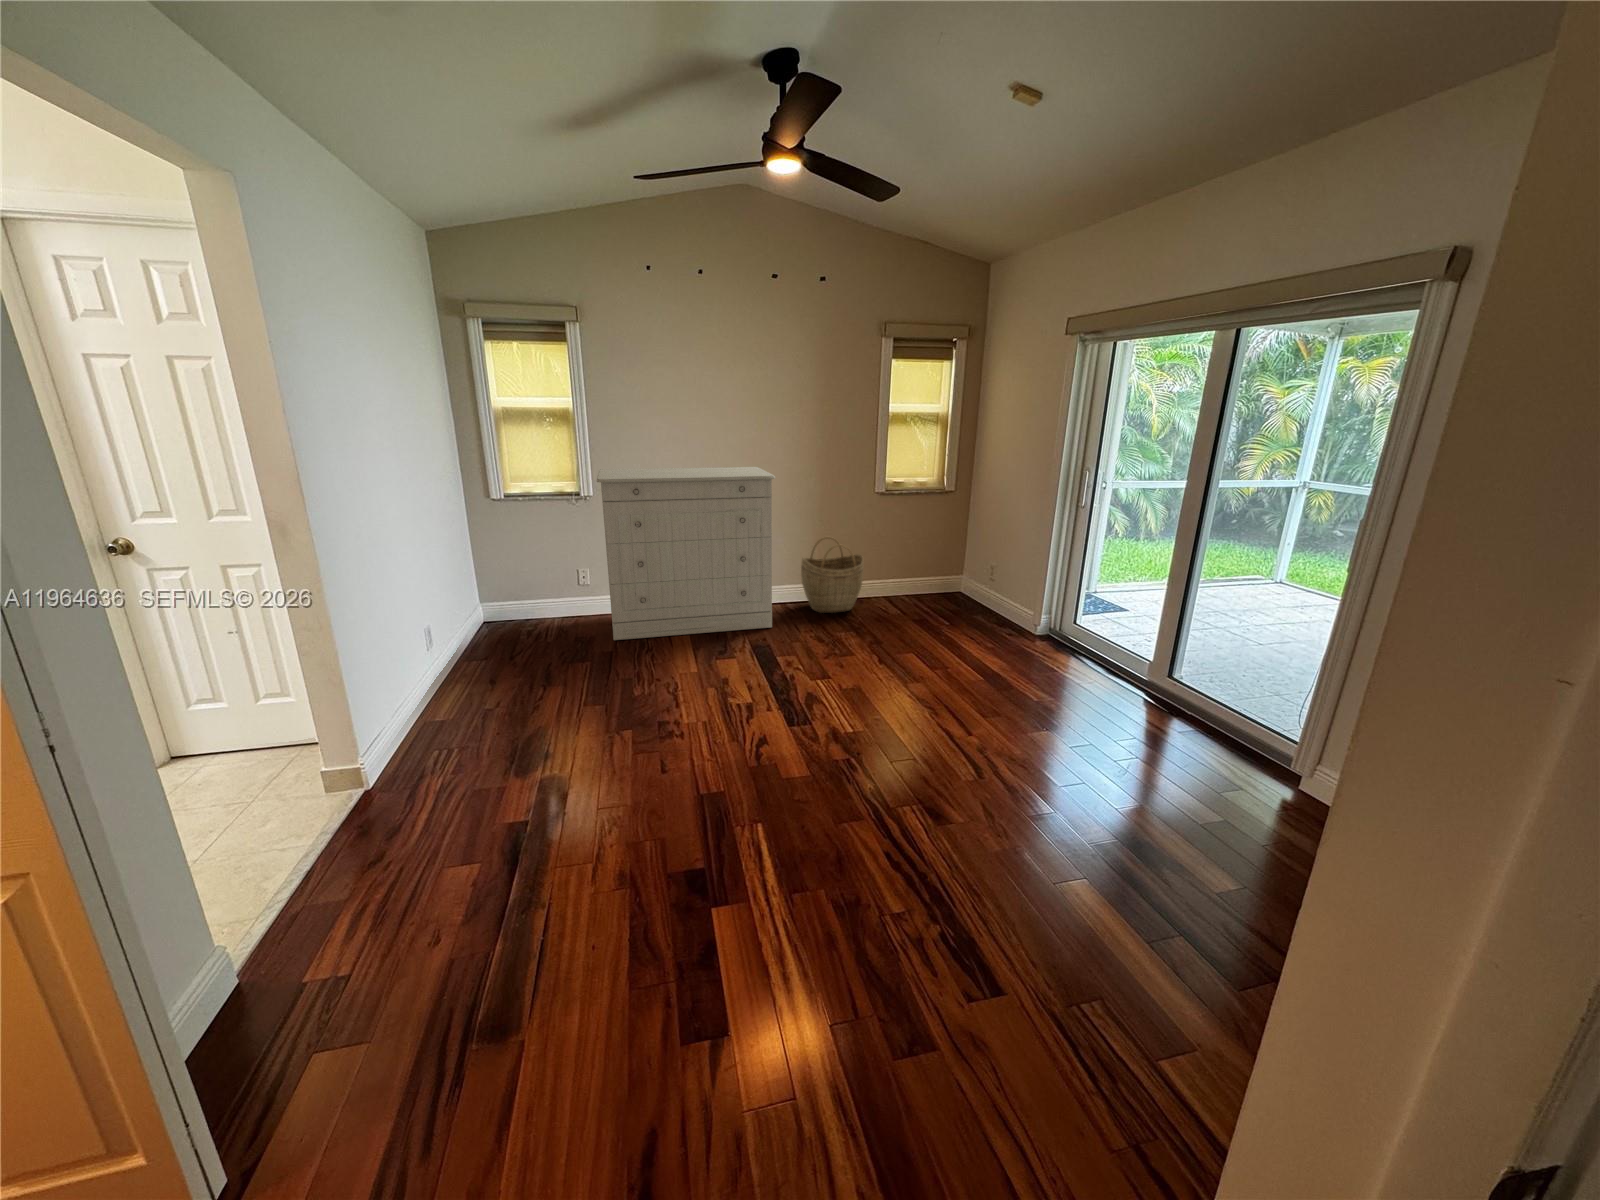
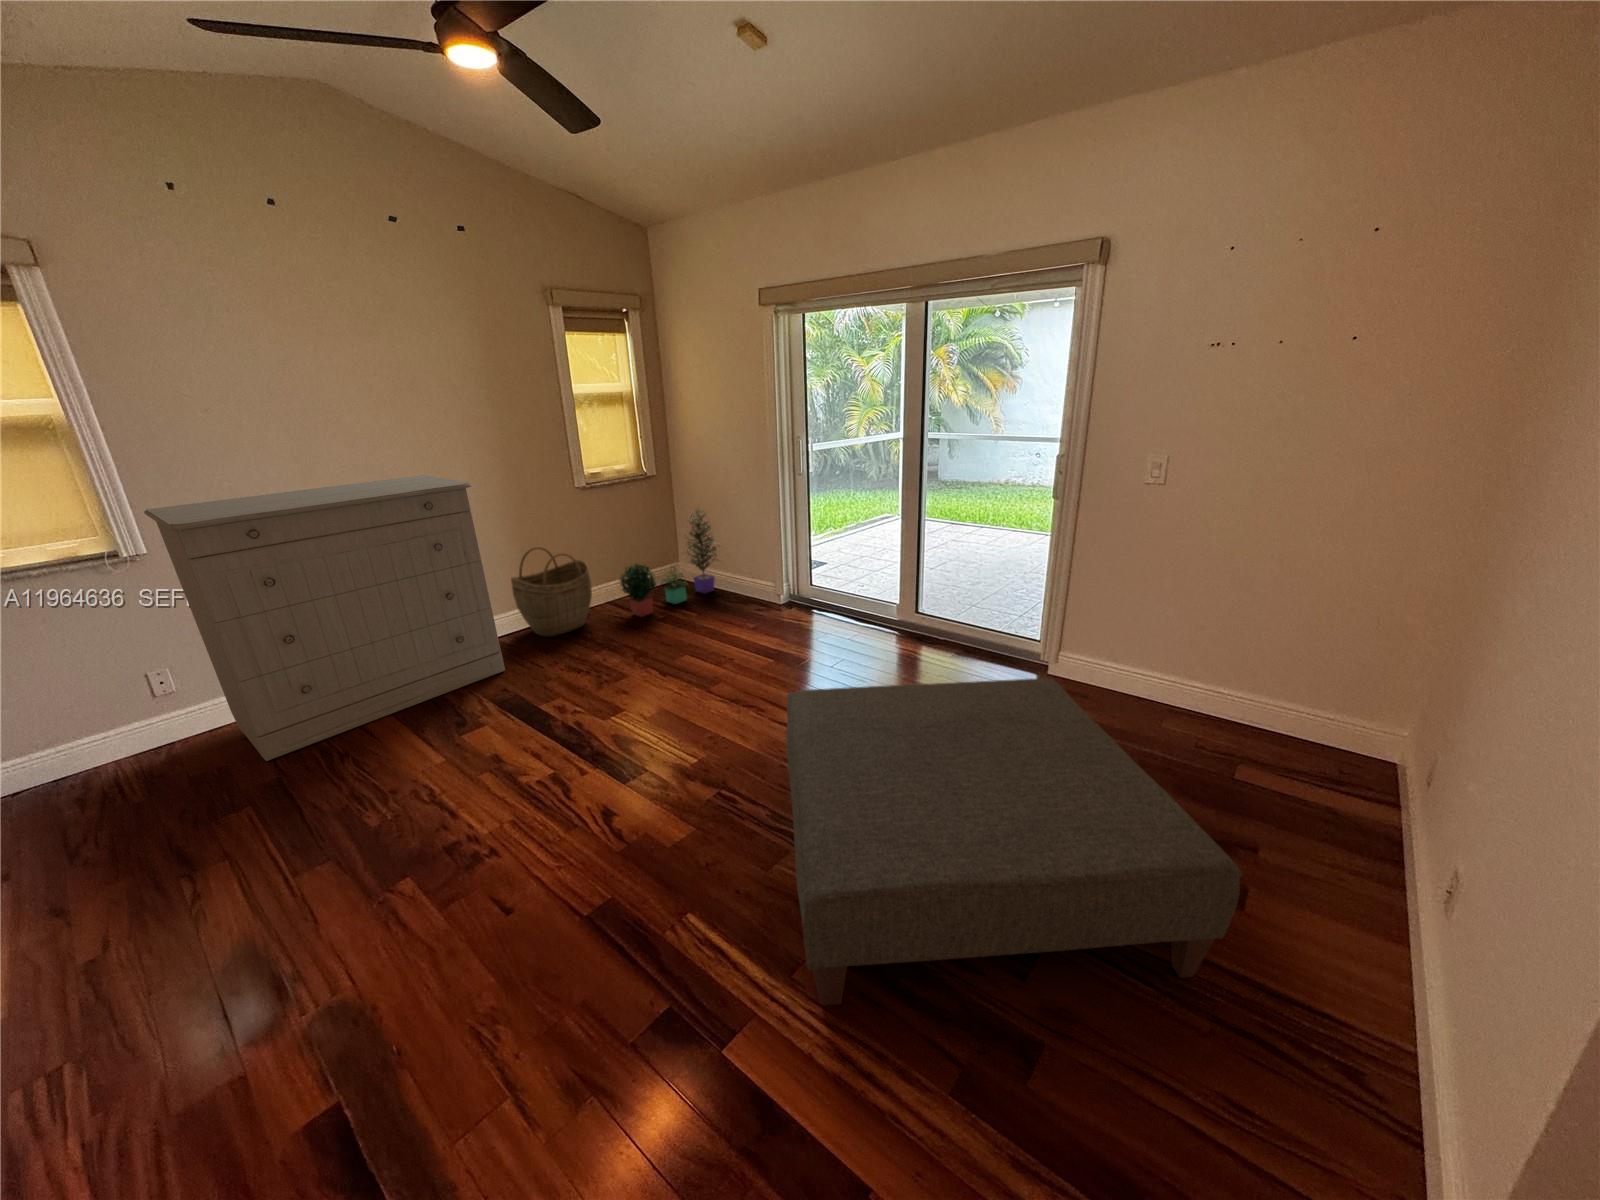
potted plant: none [886,525,994,616] -> present [620,510,716,617]
ottoman: none [782,694,1217,1107] -> present [786,678,1242,1005]

